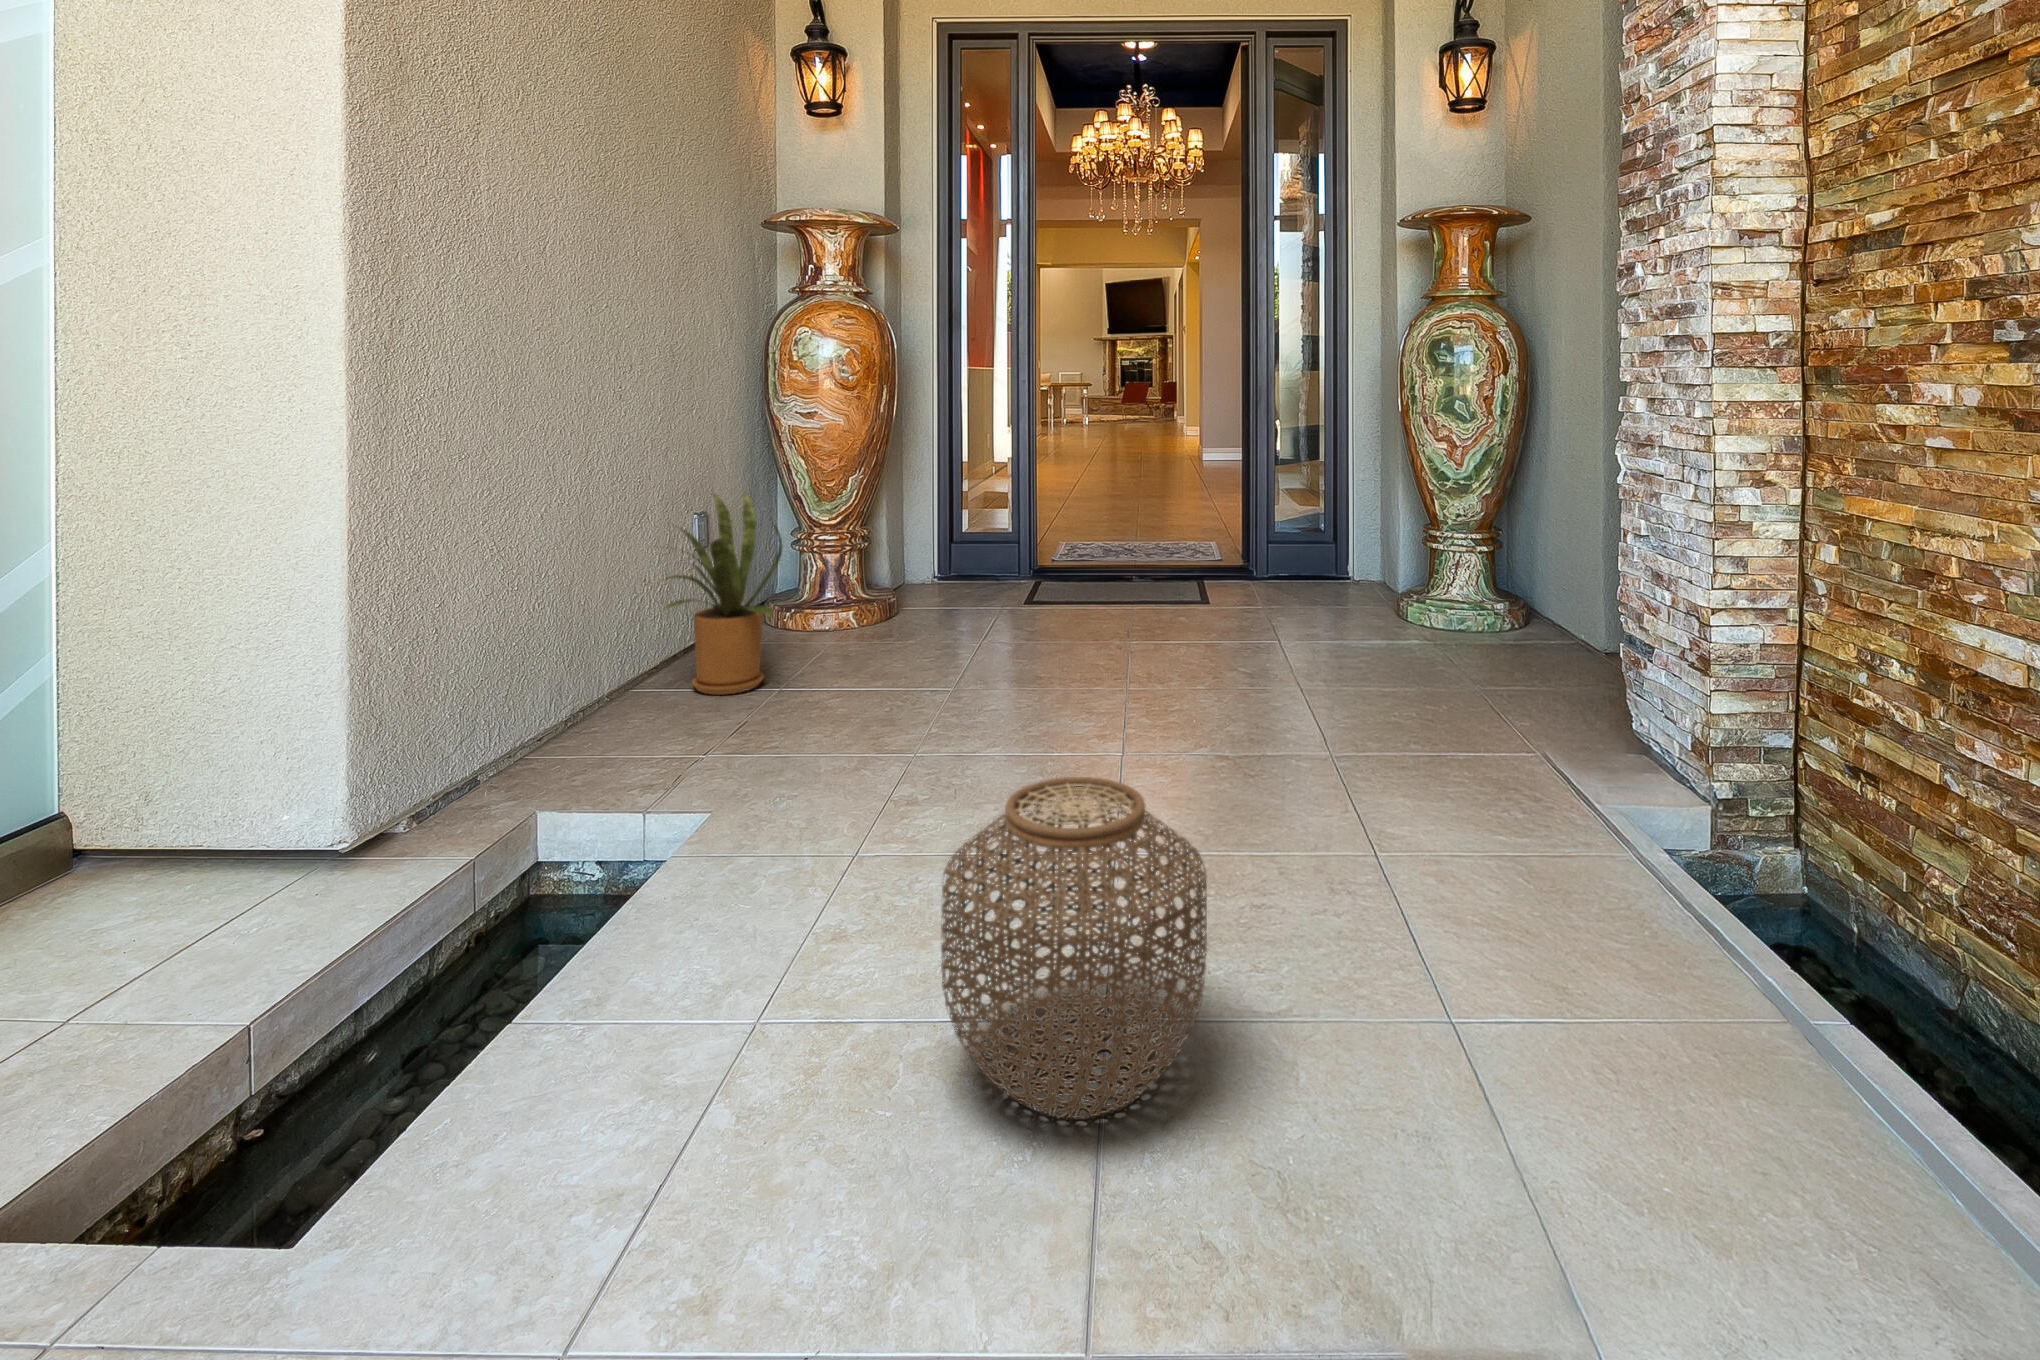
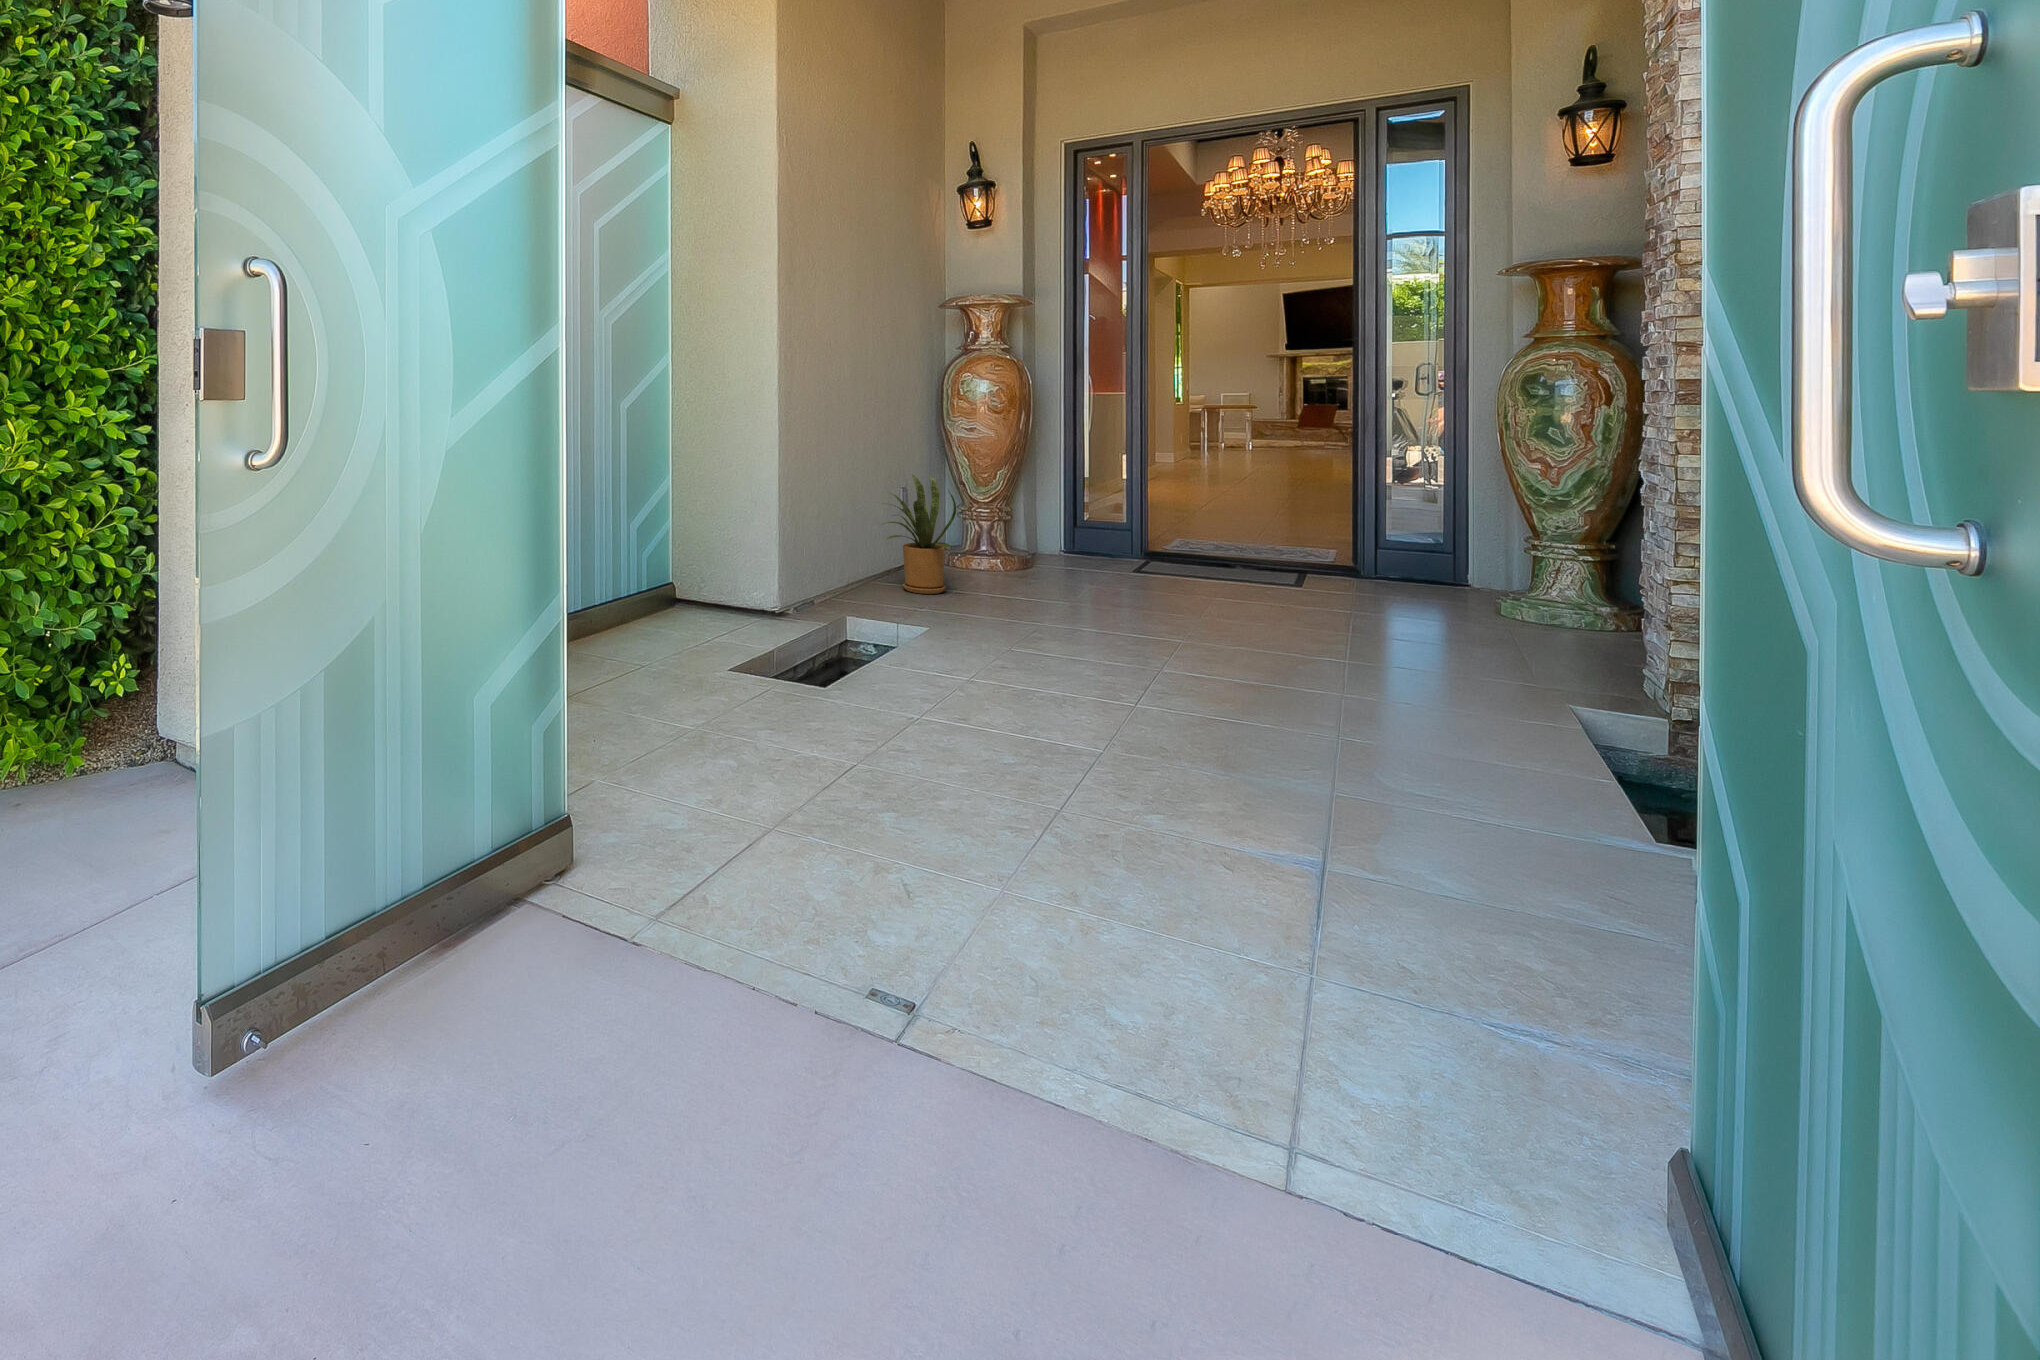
woven basket: present [941,777,1207,1118] -> none [1037,603,1174,748]

